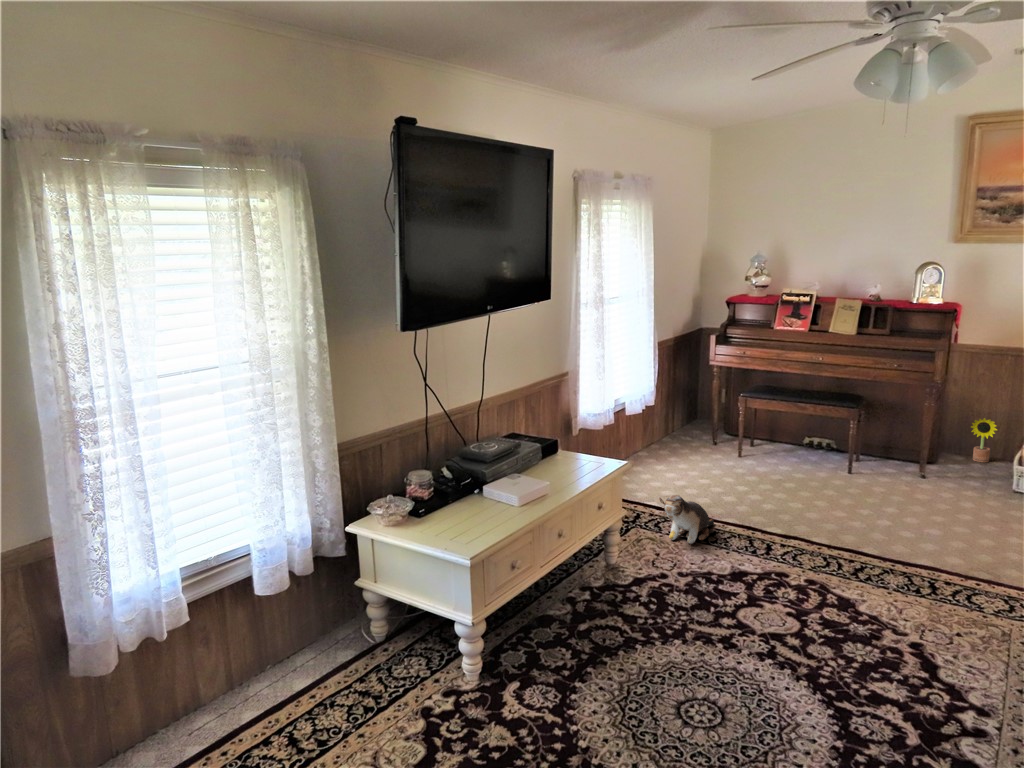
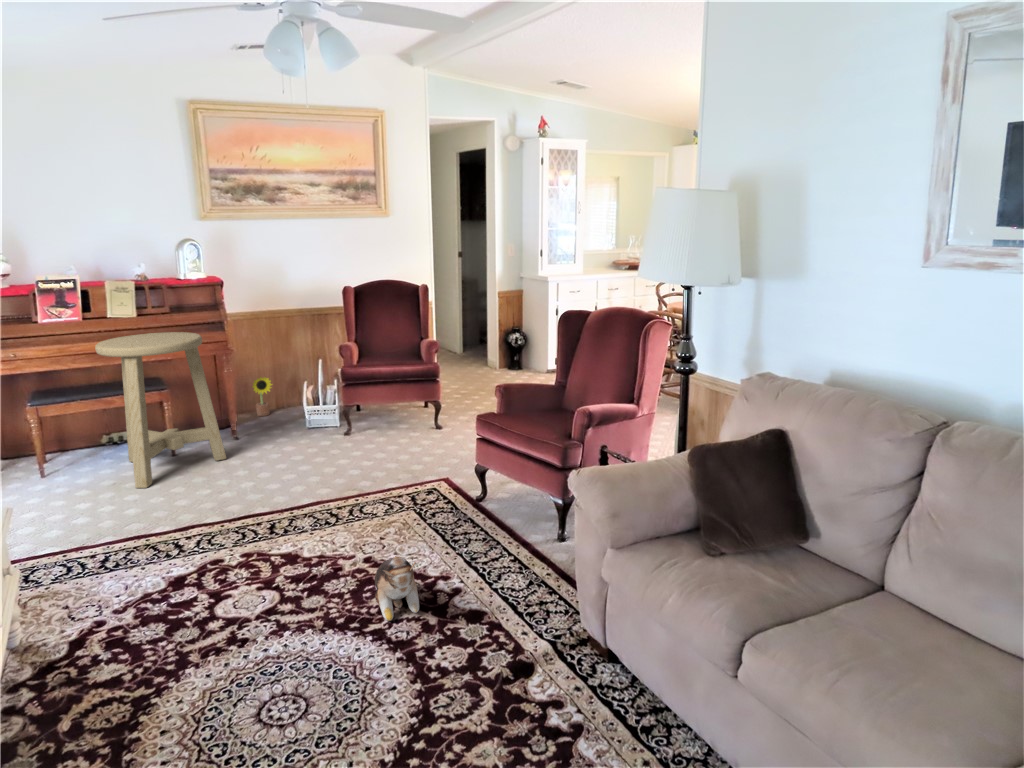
stool: none [791,351,893,492] -> present [95,332,226,488]
plush toy: present [659,495,714,543] -> present [375,556,419,621]

